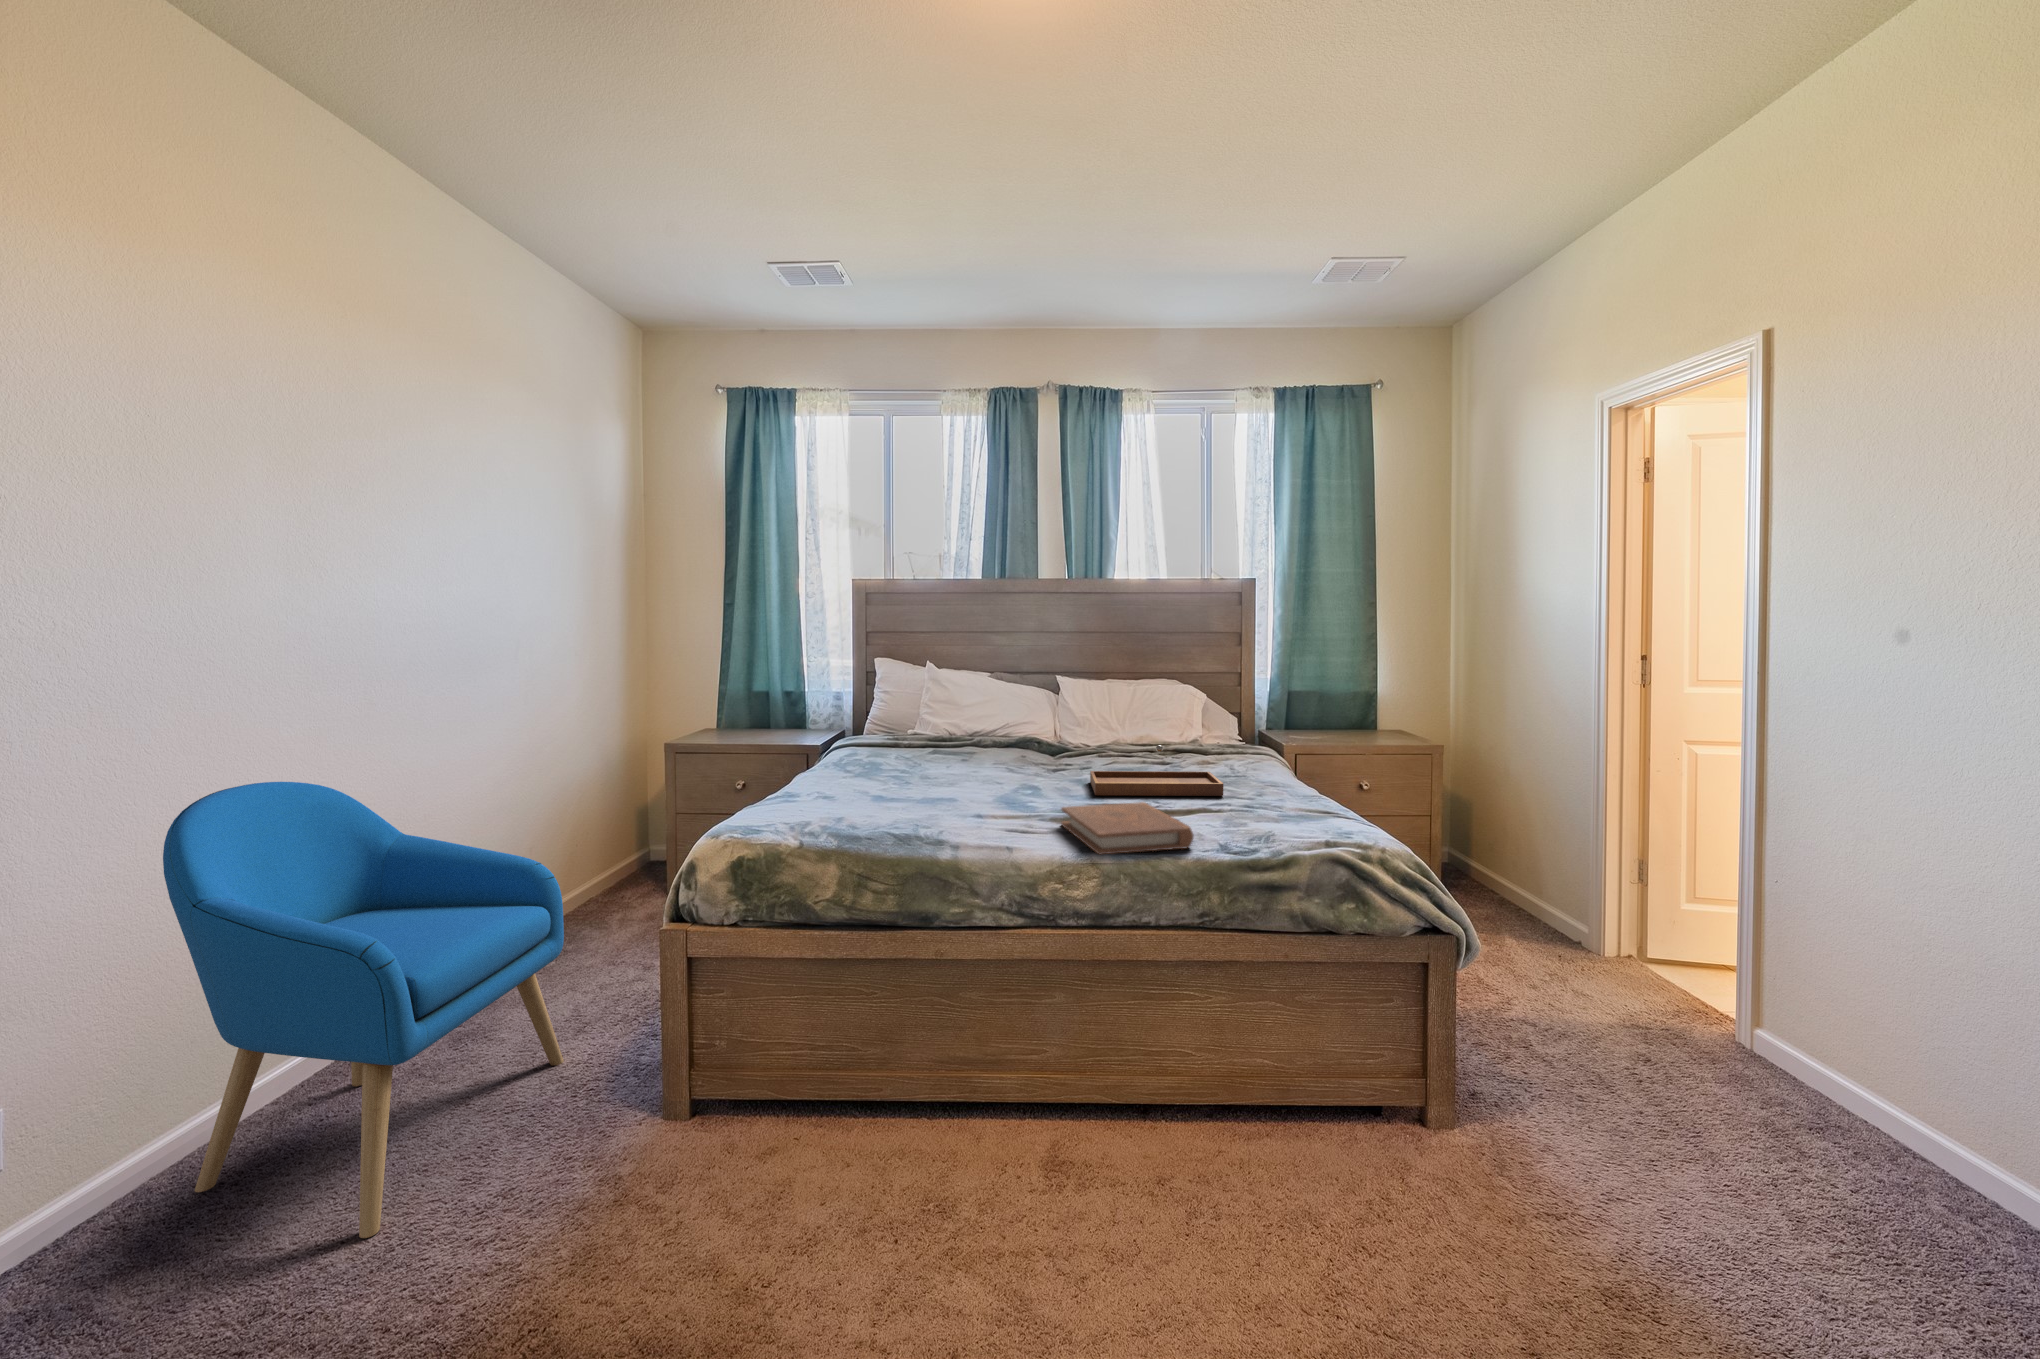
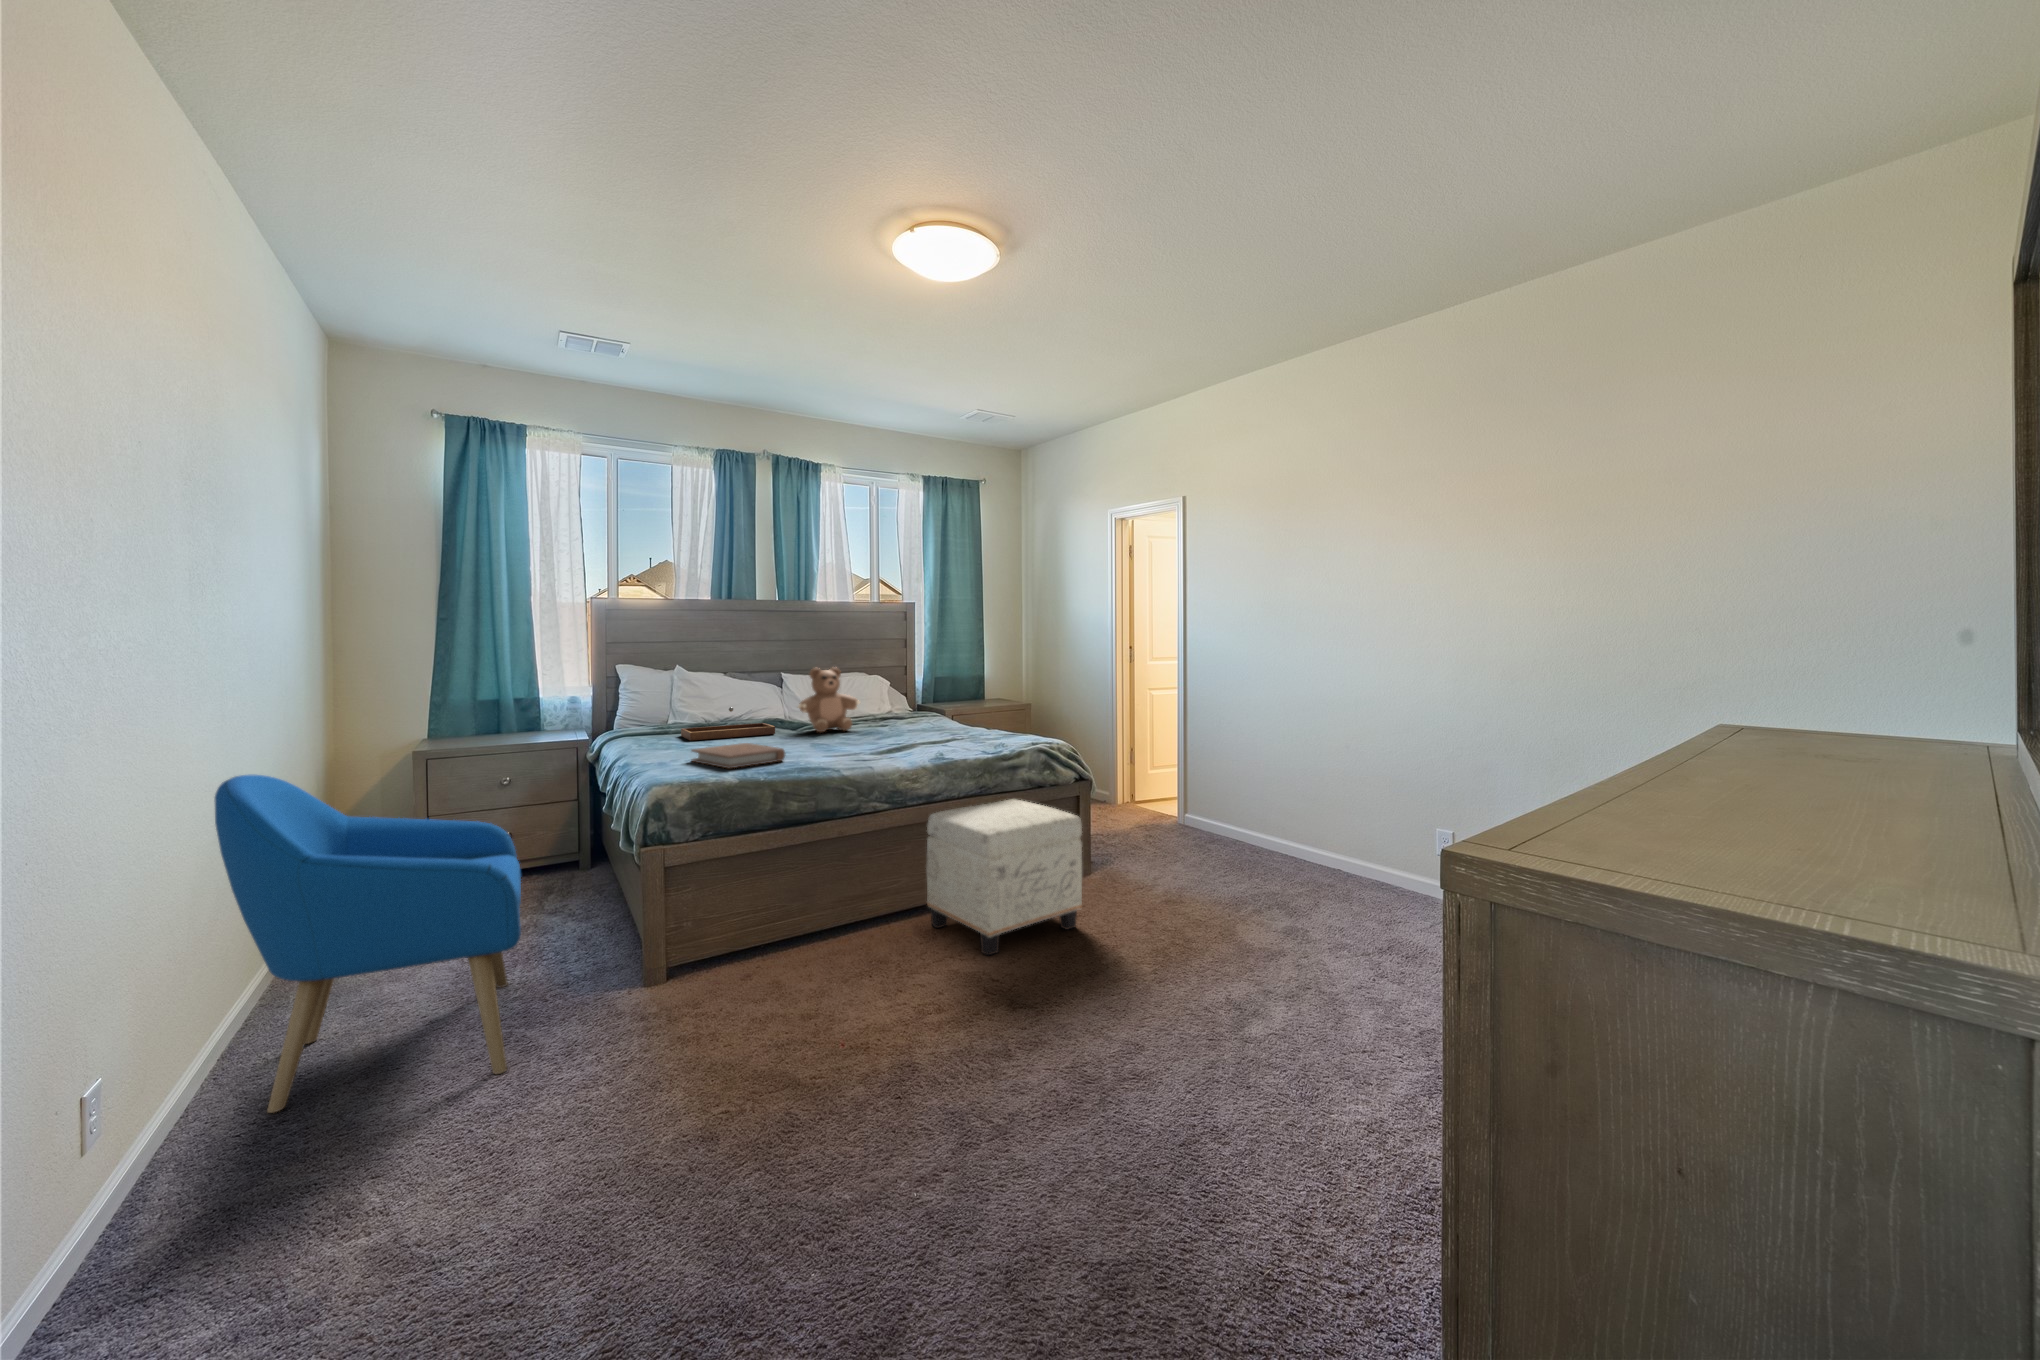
teddy bear: none [1032,673,1124,767] -> present [798,667,860,732]
tray: present [1090,745,1223,796] -> present [681,707,775,740]
book: present [1061,802,1194,854] -> present [692,743,785,768]
ottoman: none [1067,954,1348,1302] -> present [926,800,1082,956]

